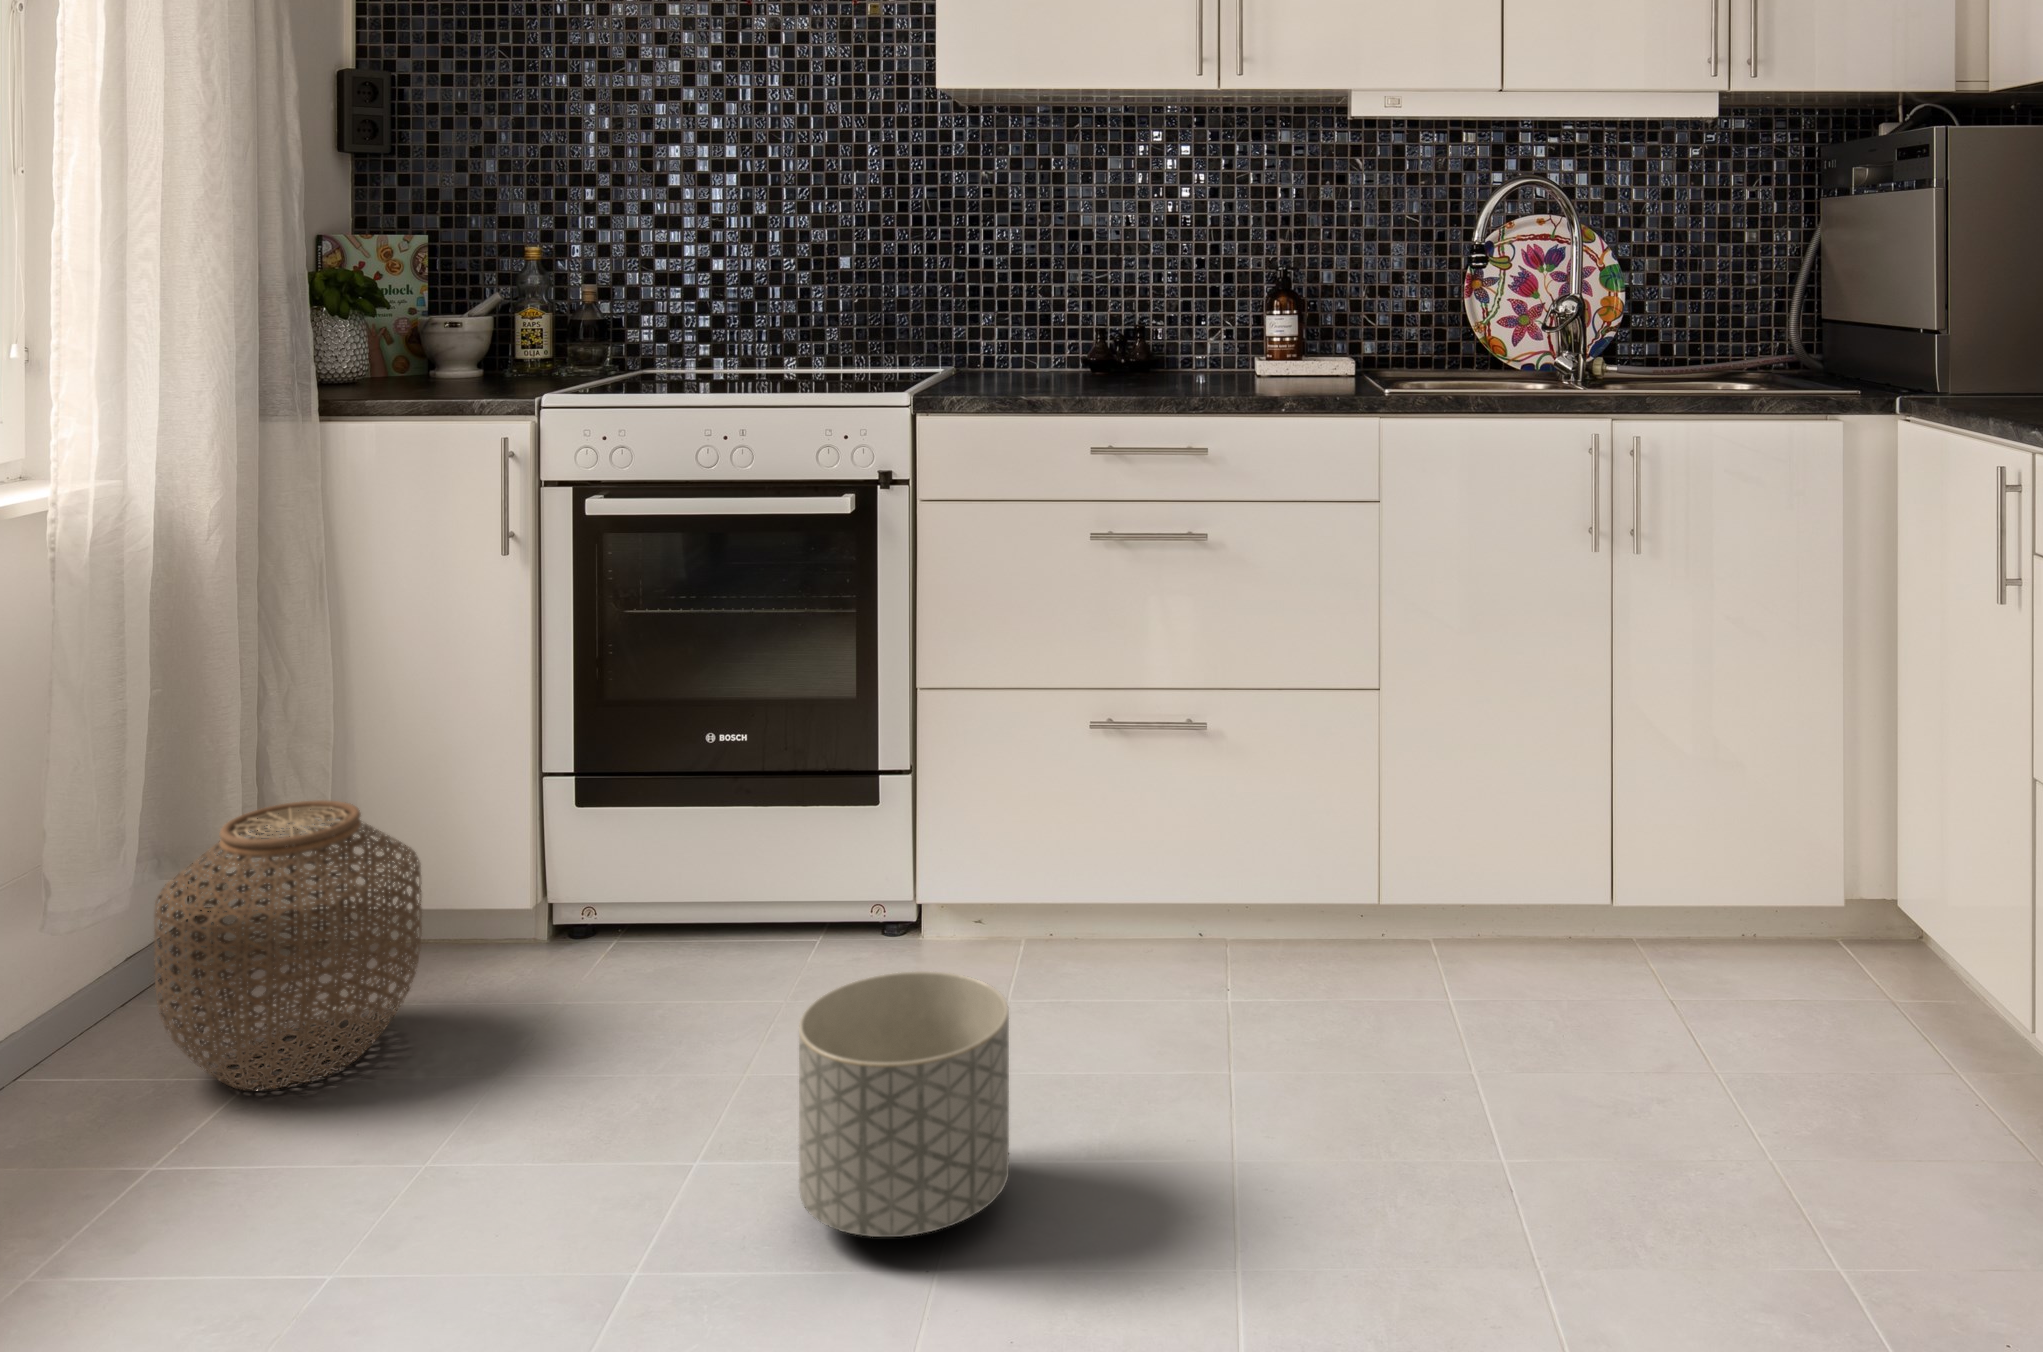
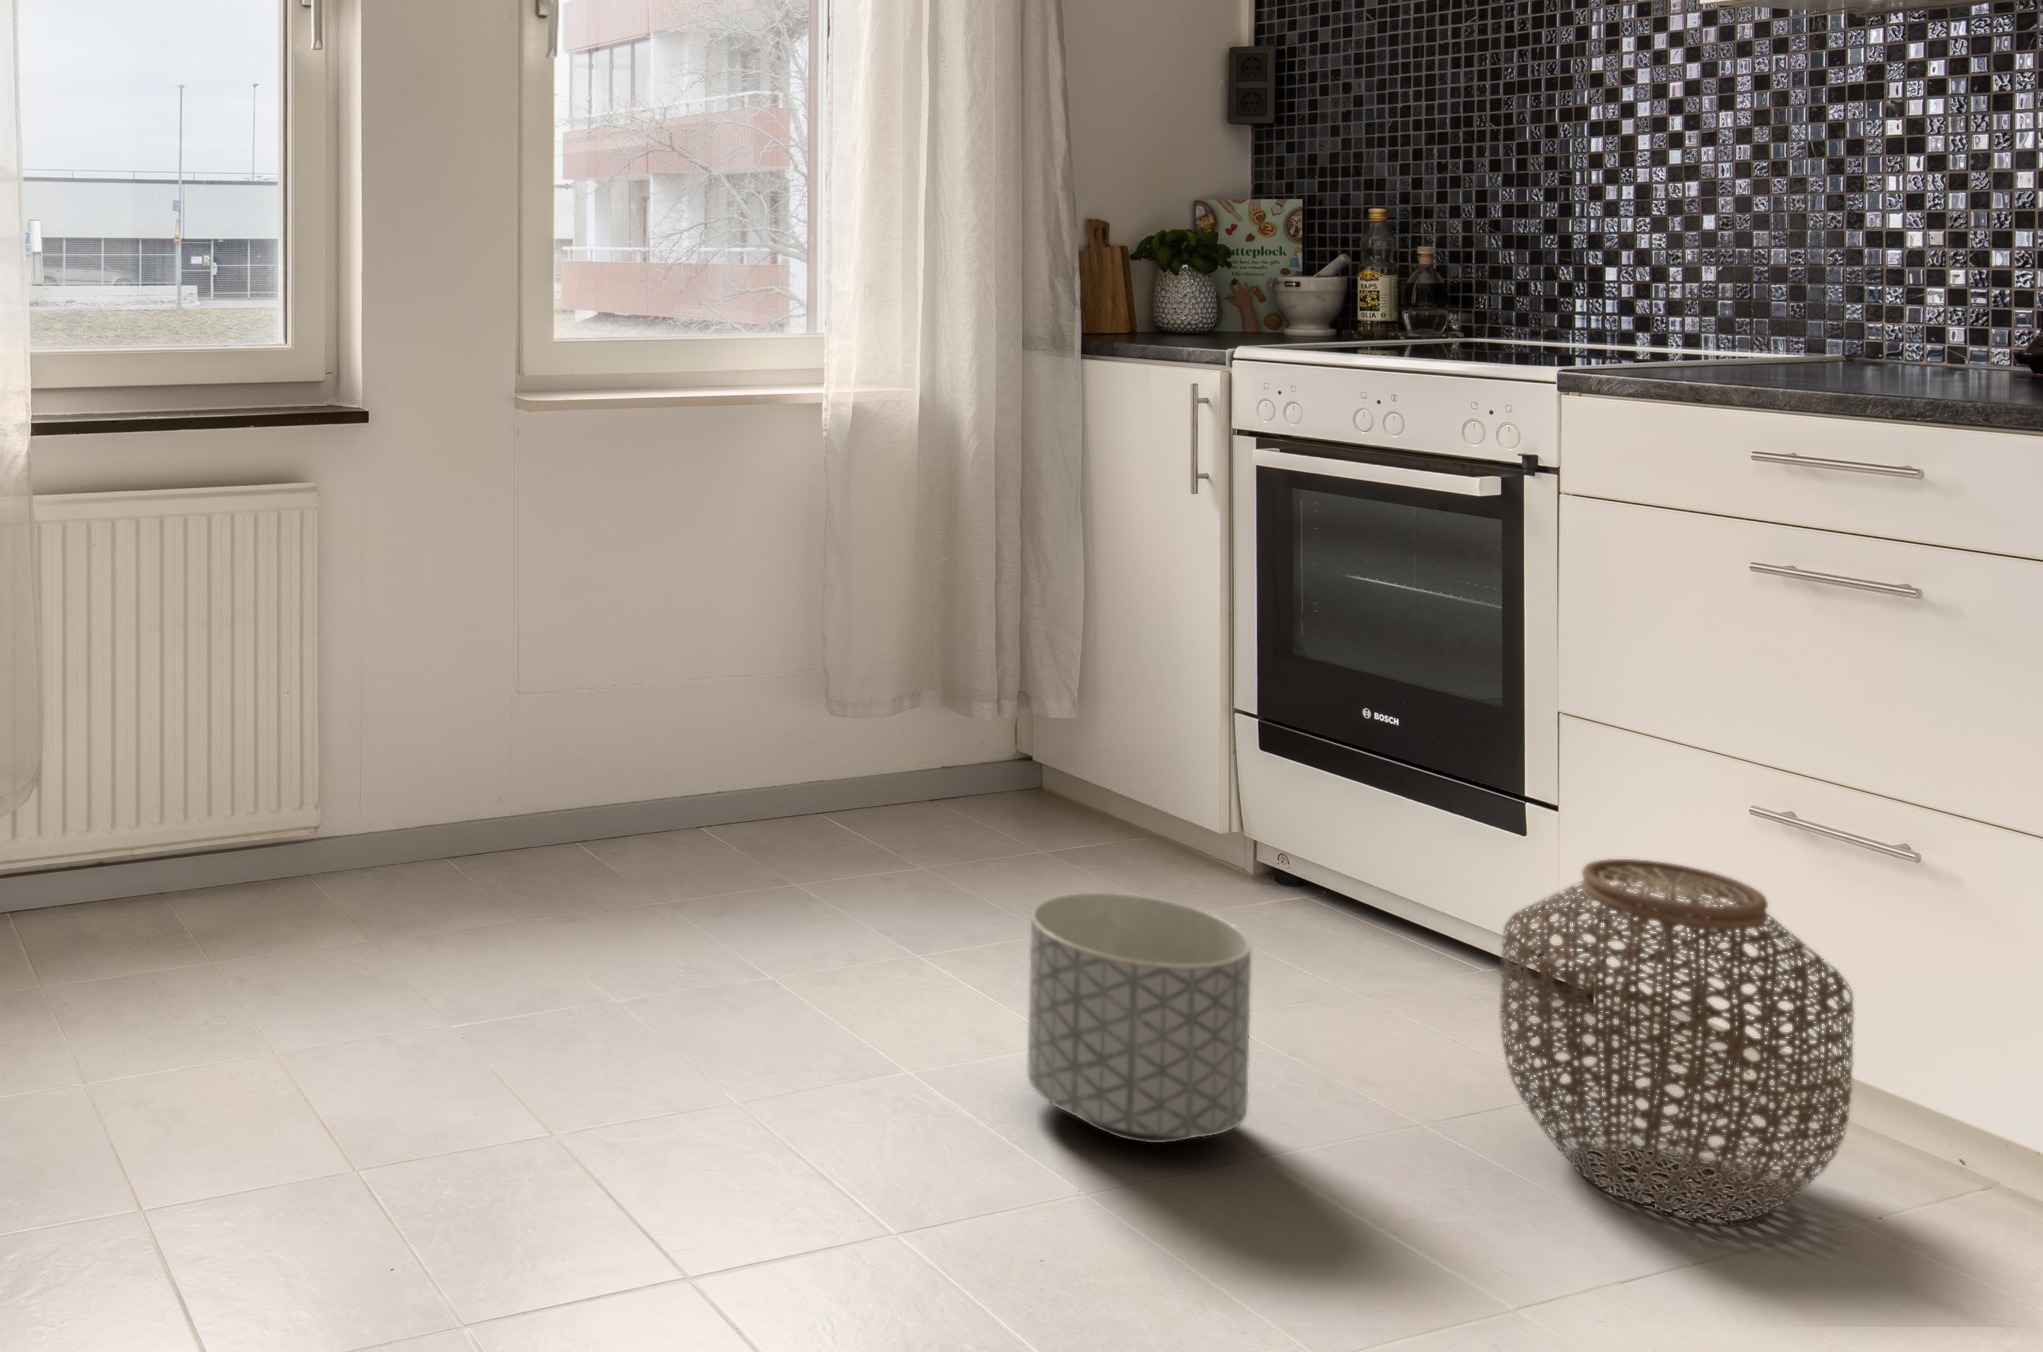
woven basket: present [154,800,422,1090] -> present [1501,859,1853,1221]

